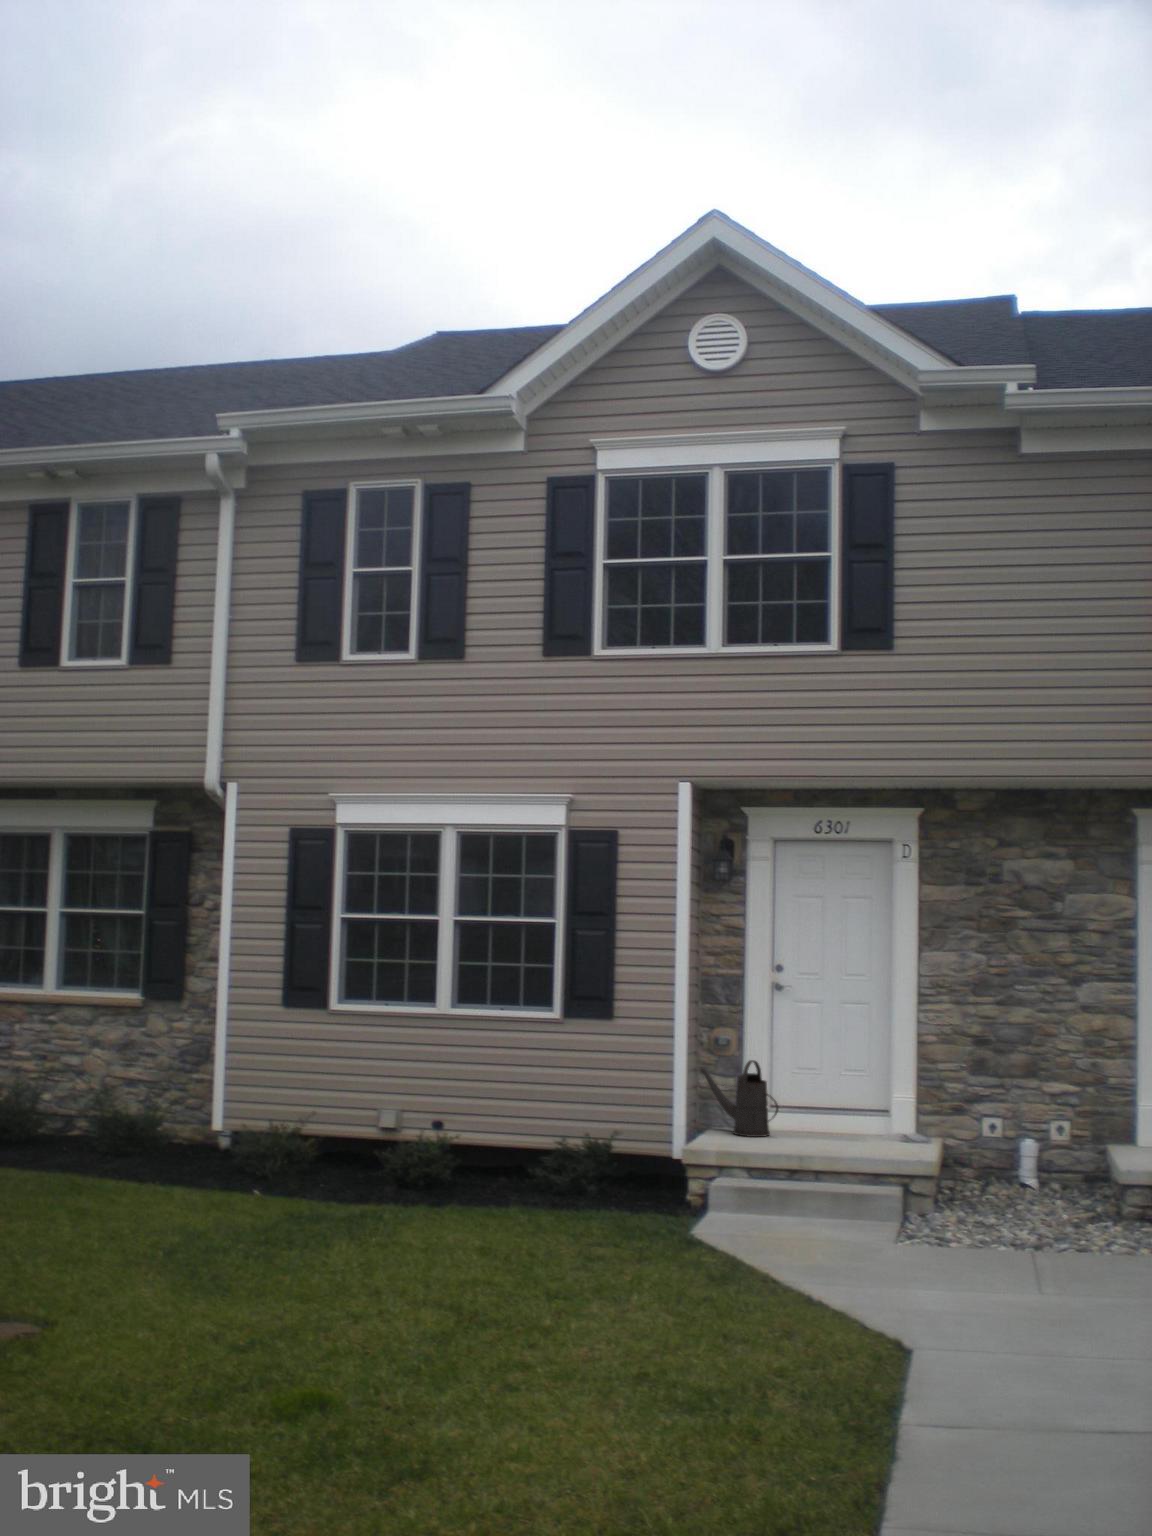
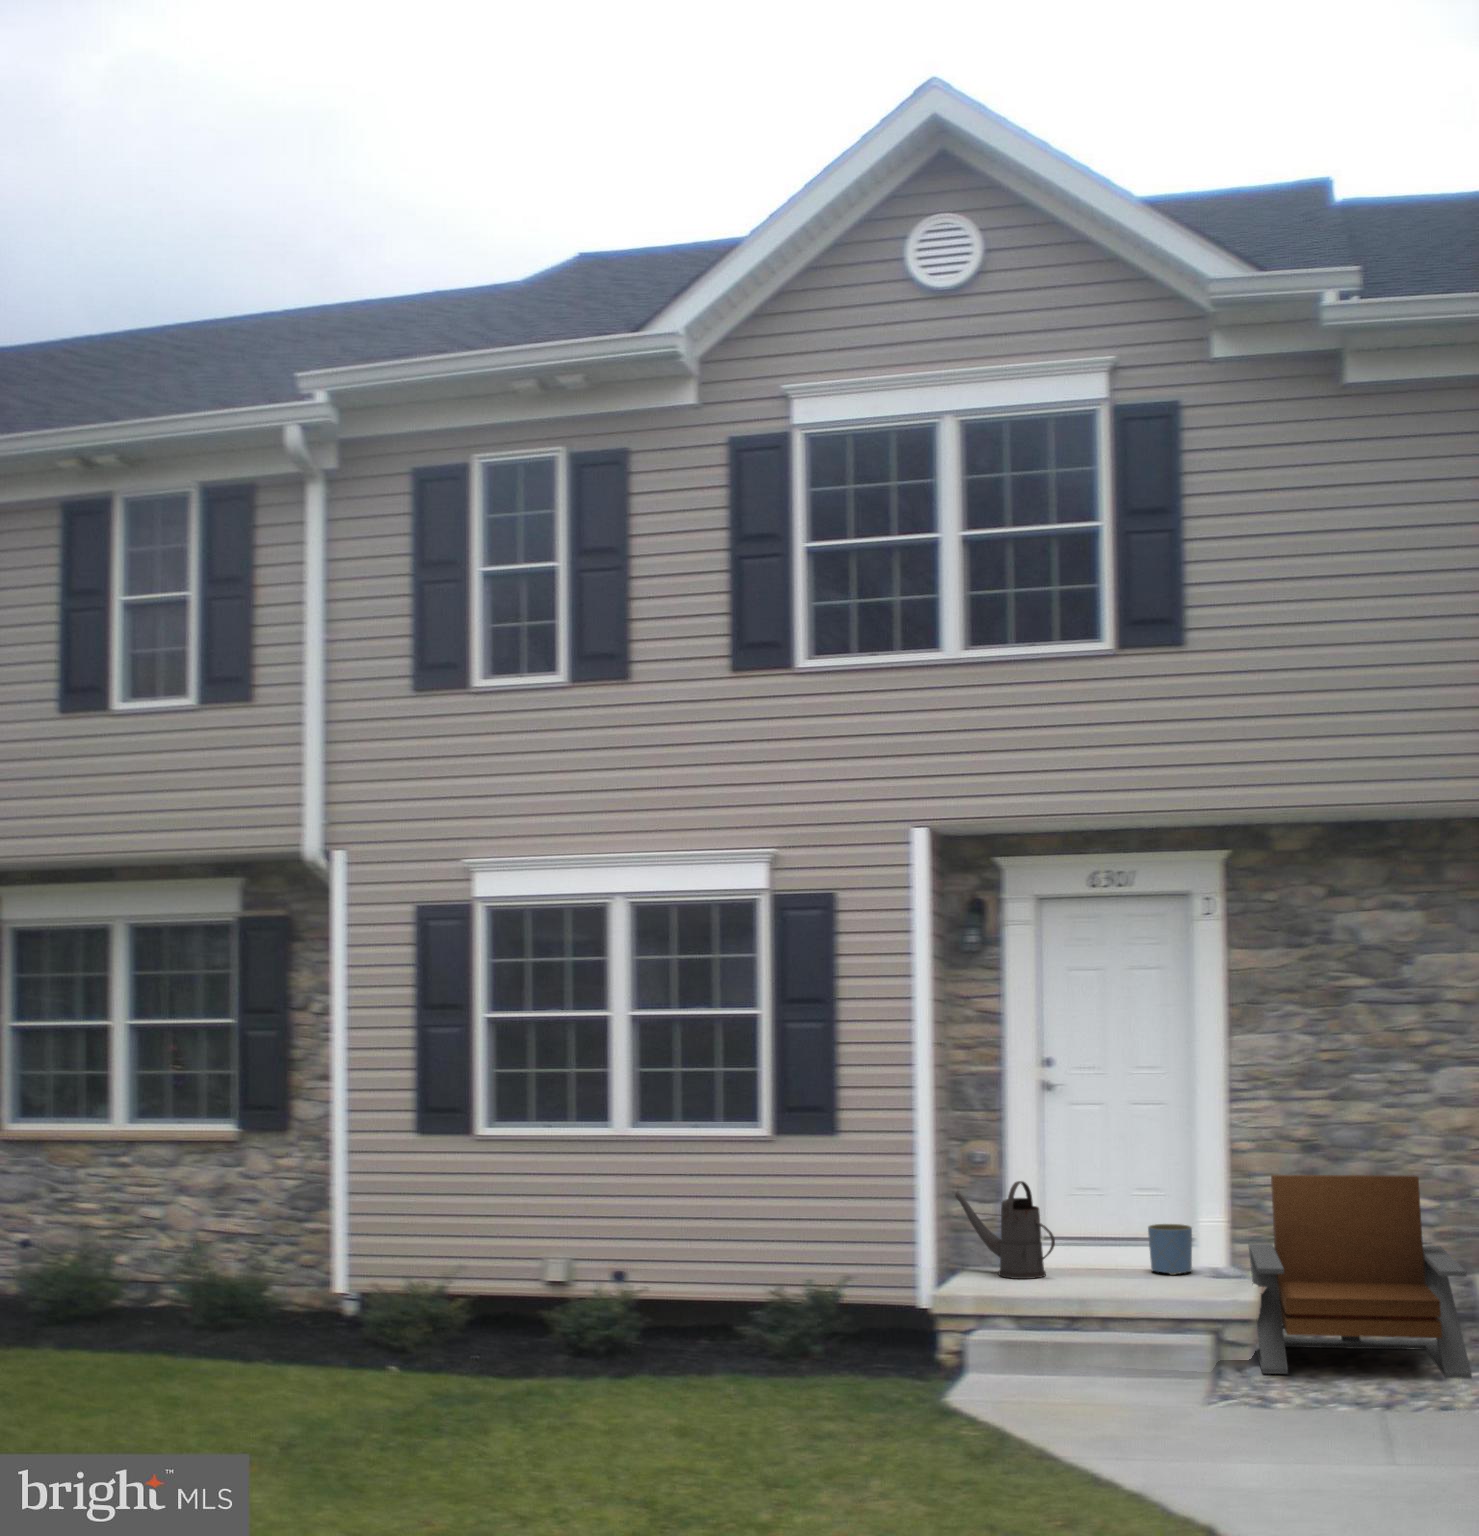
lounge chair: none [929,1062,1108,1228] -> present [1249,1175,1472,1379]
planter: none [851,1098,885,1138] -> present [1148,1224,1192,1275]

